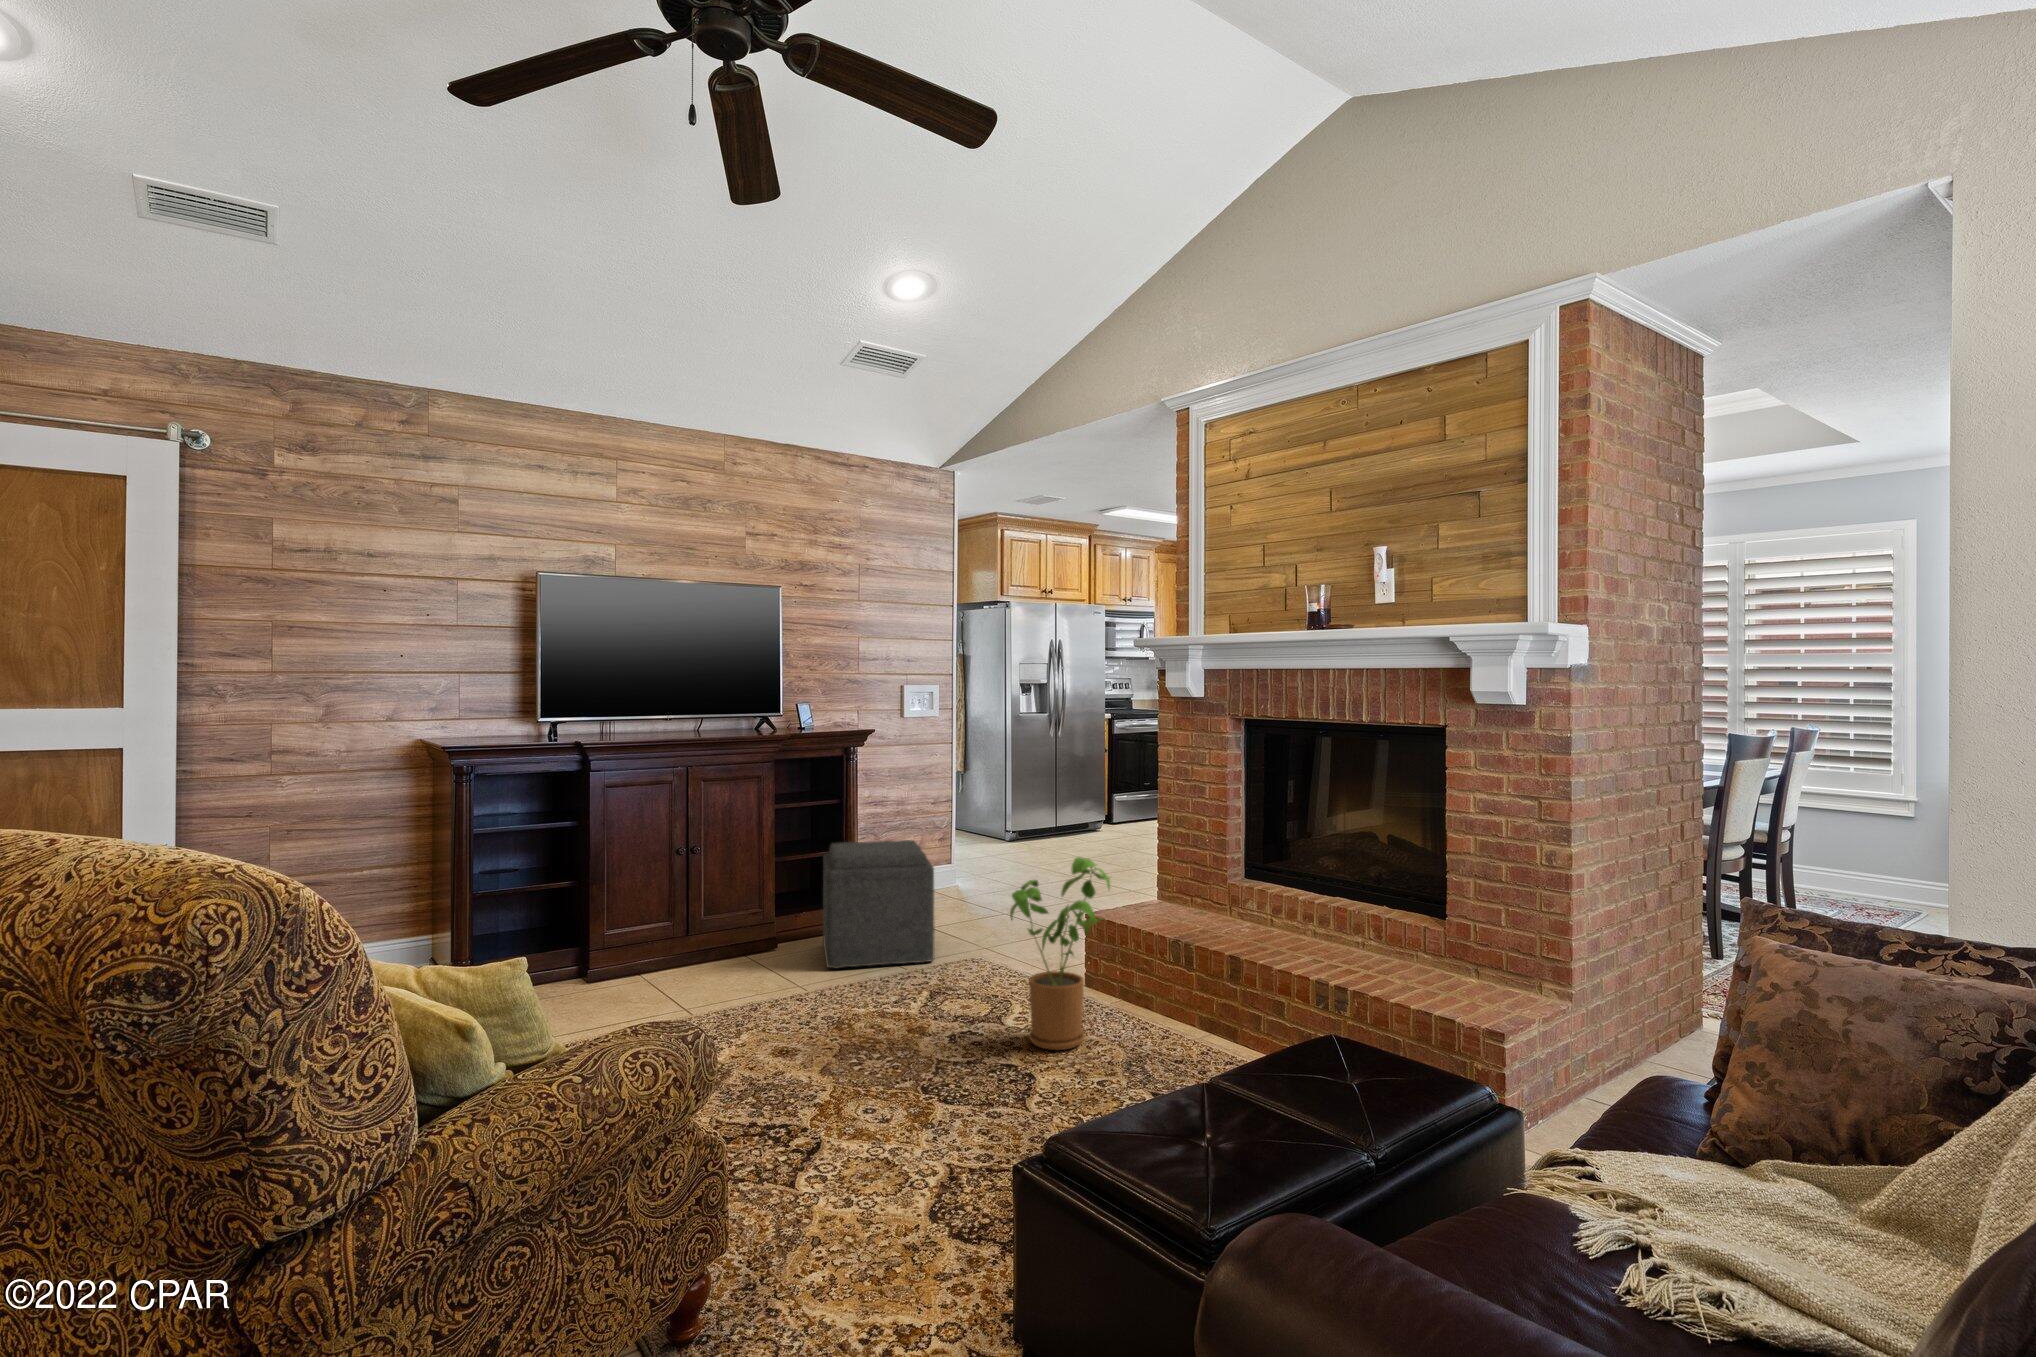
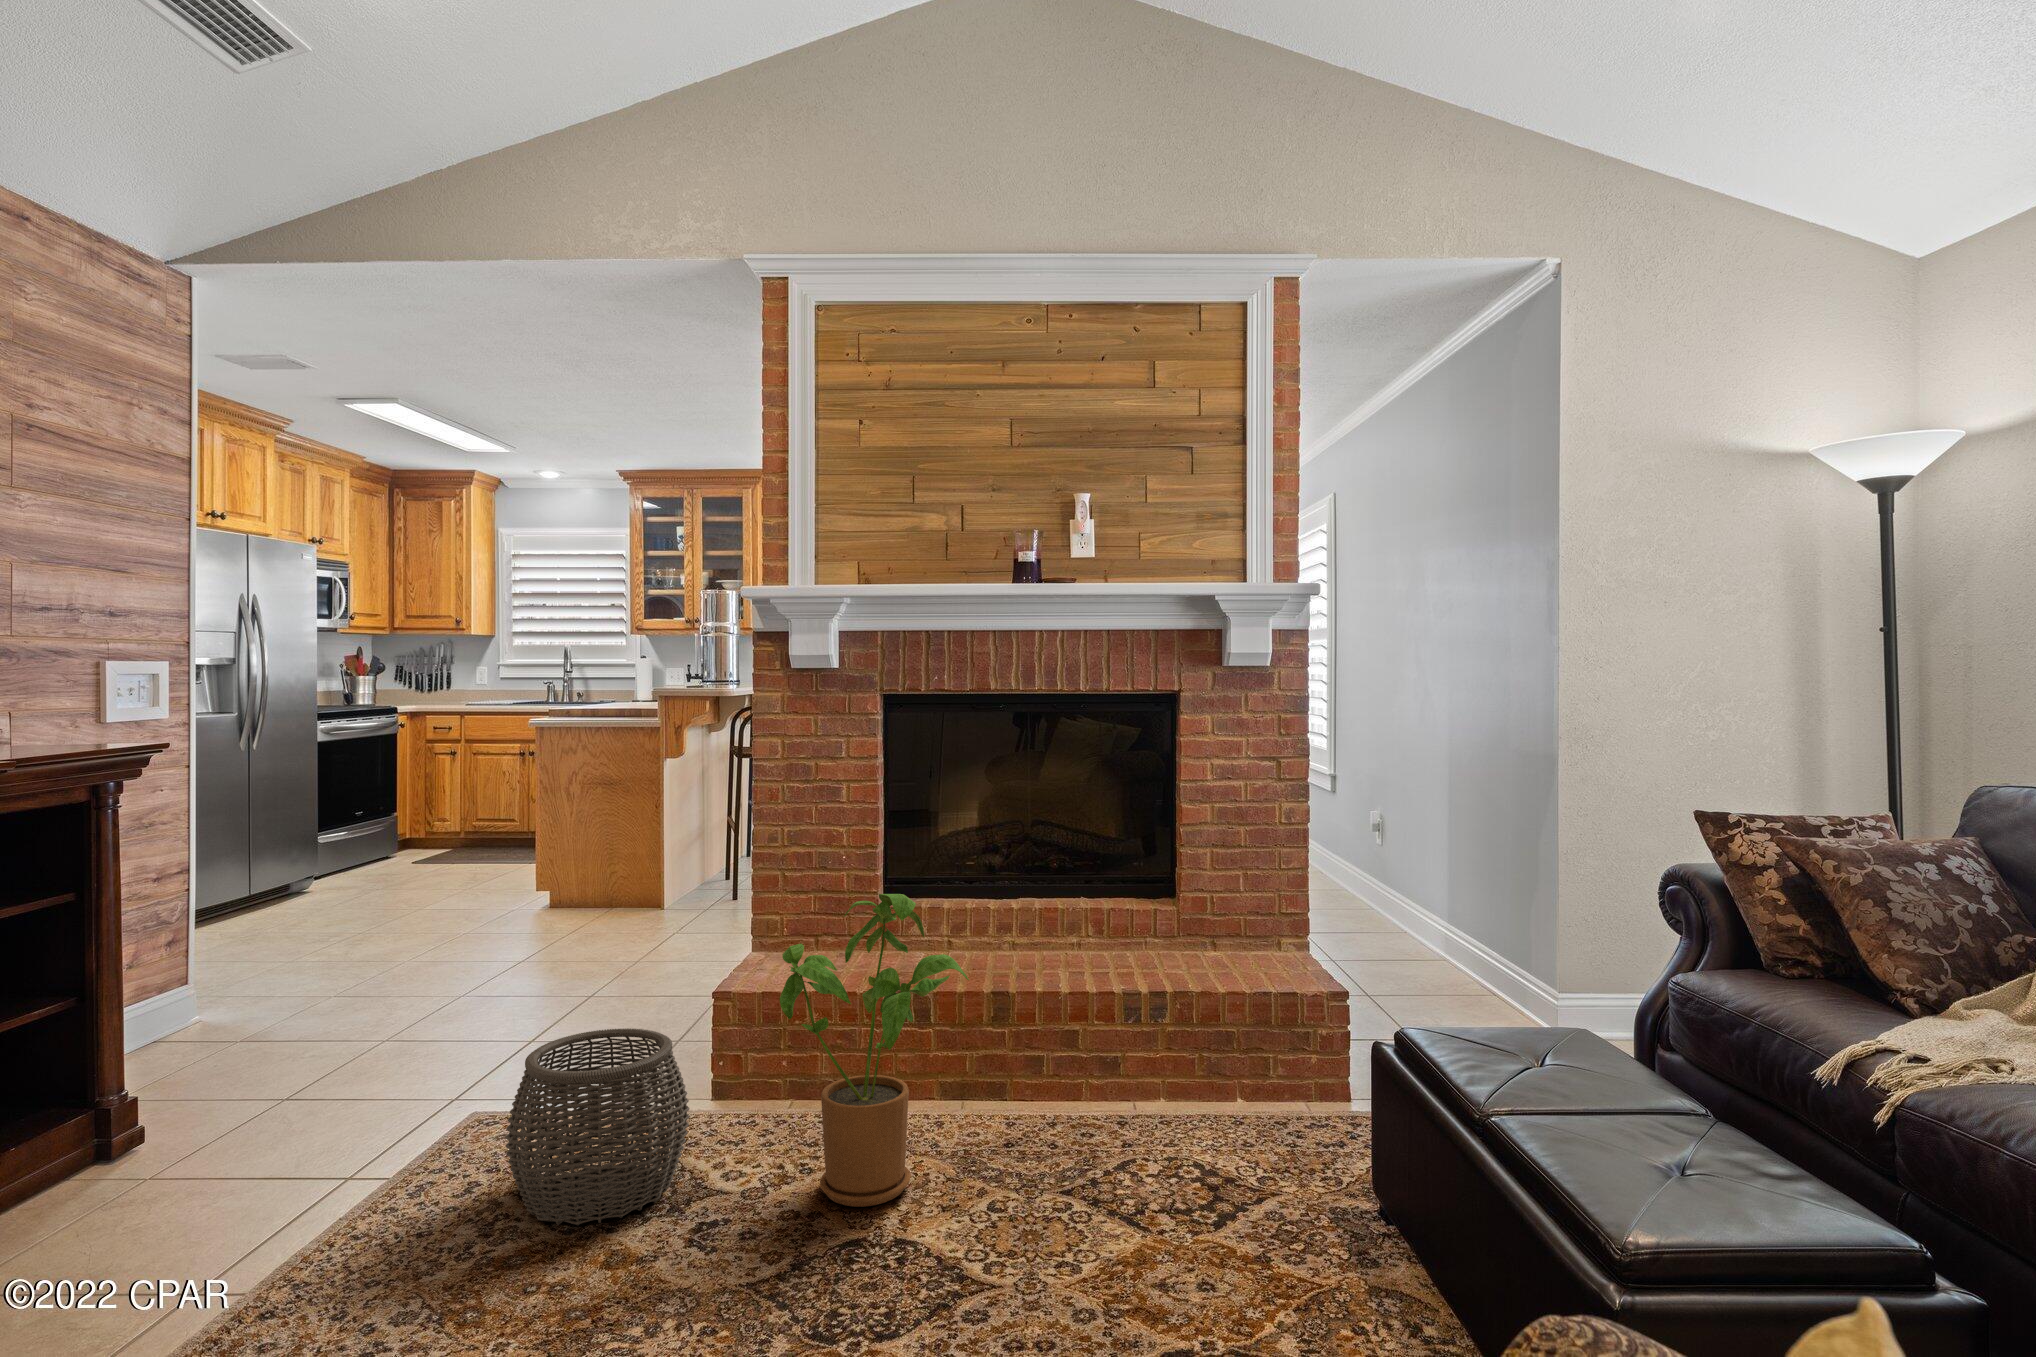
ottoman: present [823,840,934,968] -> none [78,942,417,1245]
woven basket: none [913,911,1009,1012] -> present [505,1028,690,1225]

